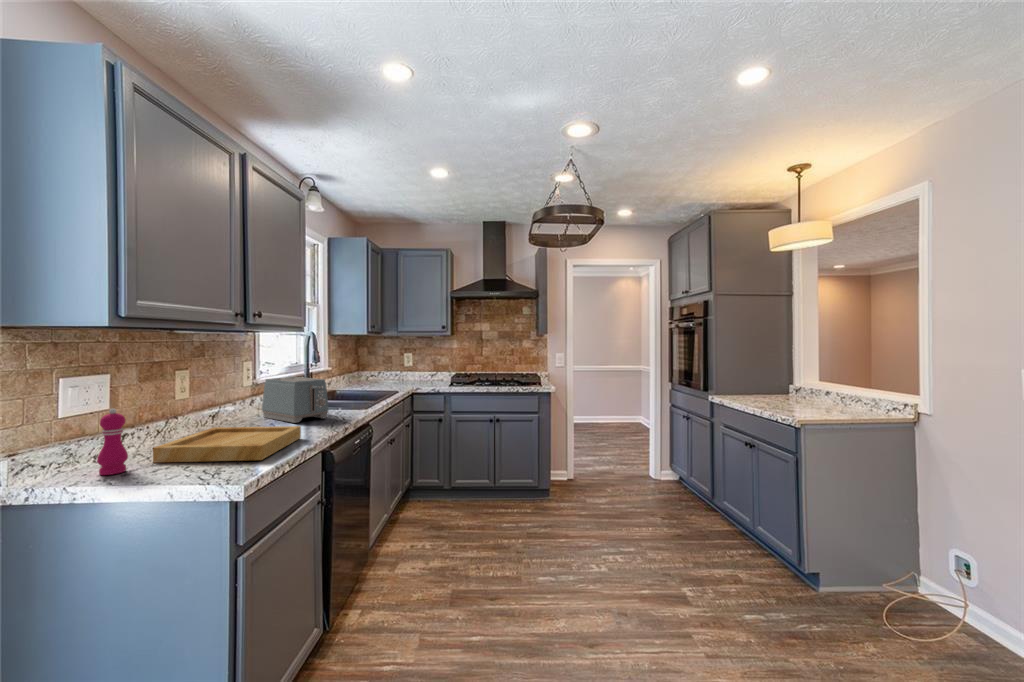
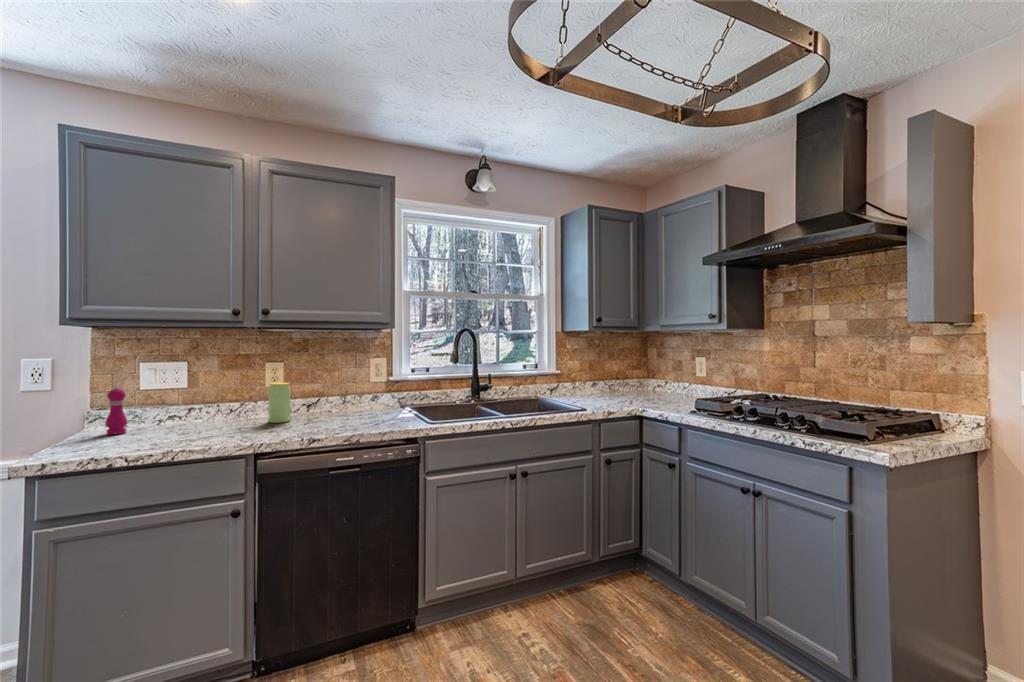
toaster: present [262,377,329,423] -> none [322,376,387,425]
jar: none [219,390,244,433] -> present [269,383,290,423]
tray: present [153,426,301,463] -> none [136,415,247,448]

